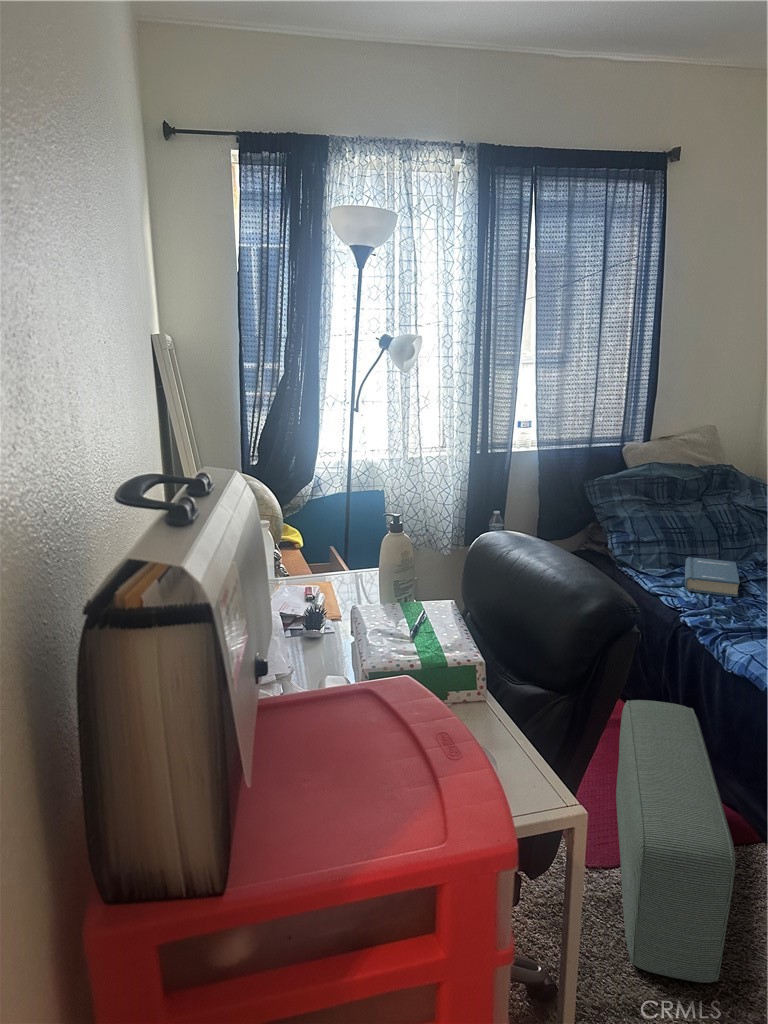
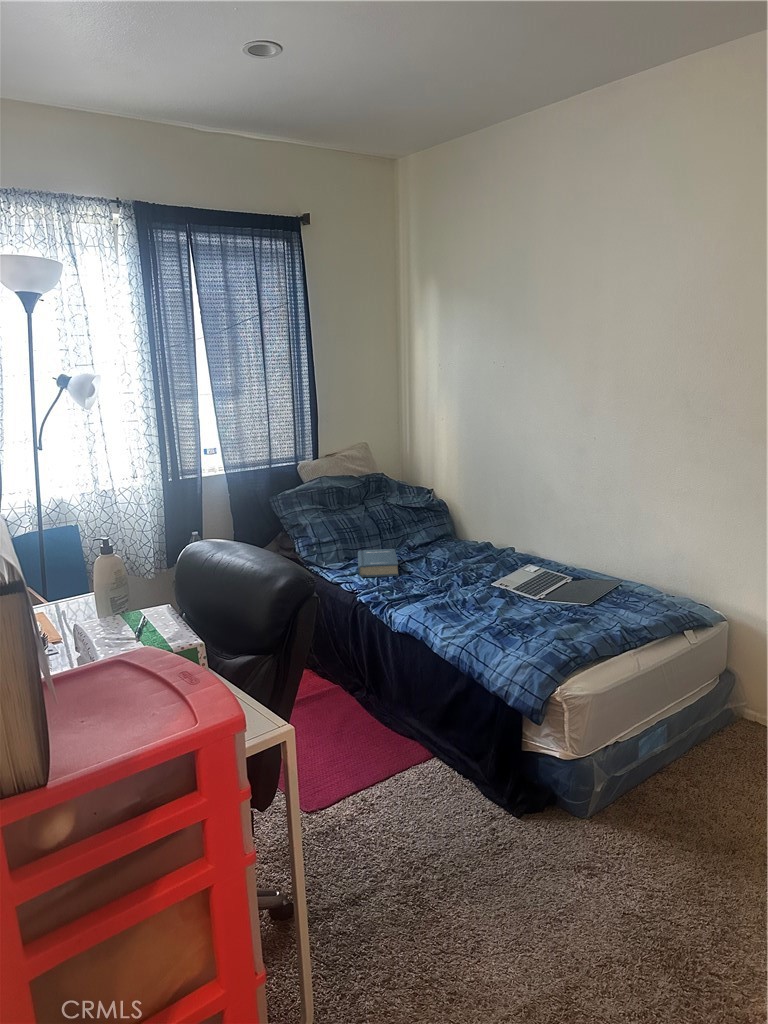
pouf: present [616,700,735,983] -> none [321,665,411,870]

